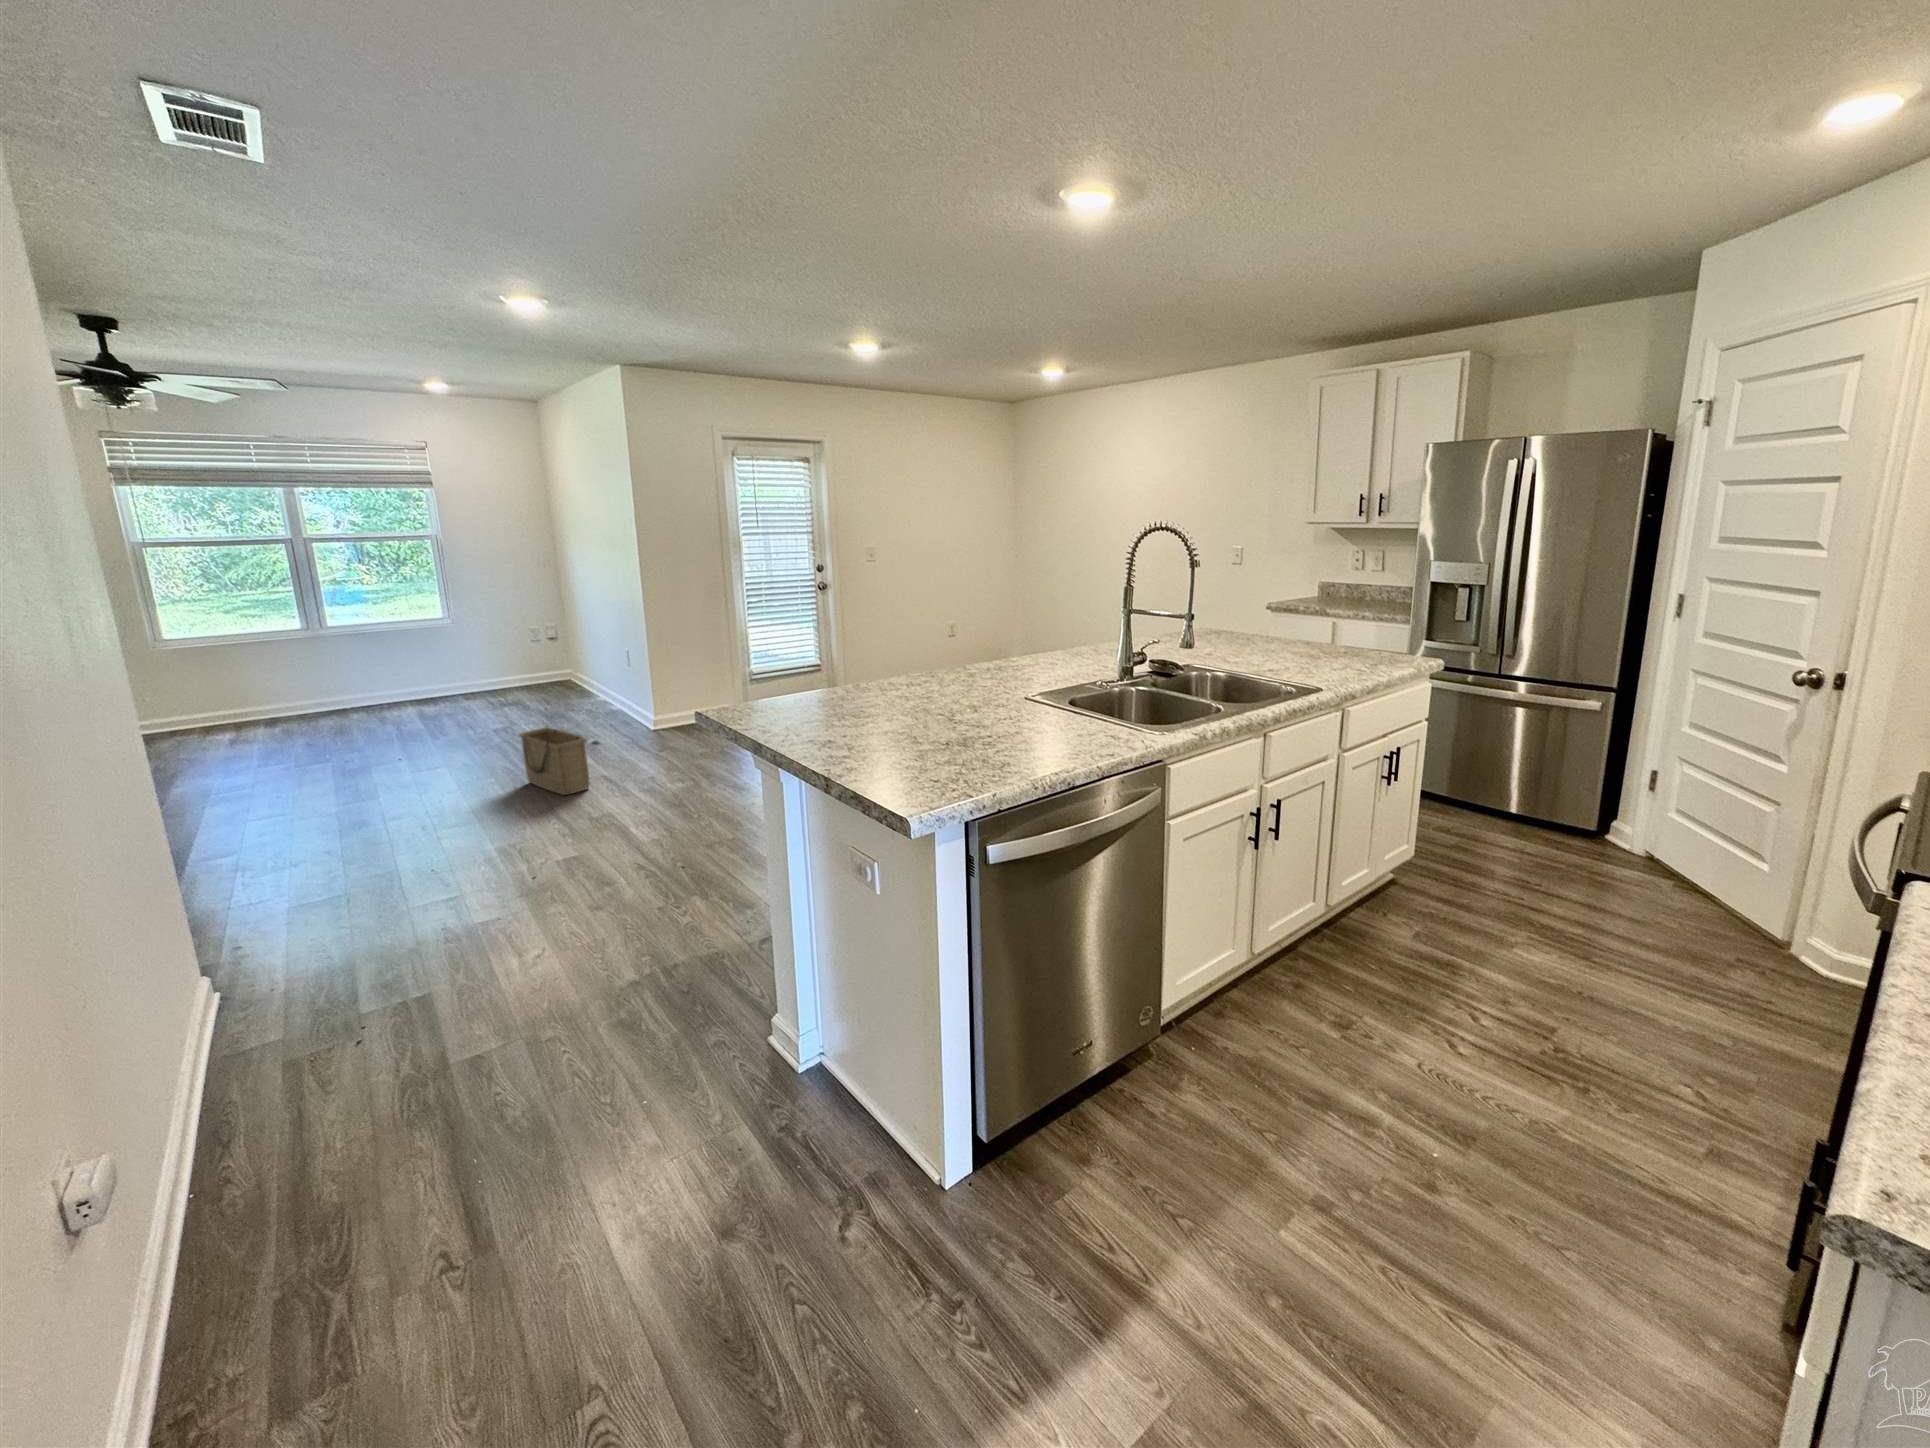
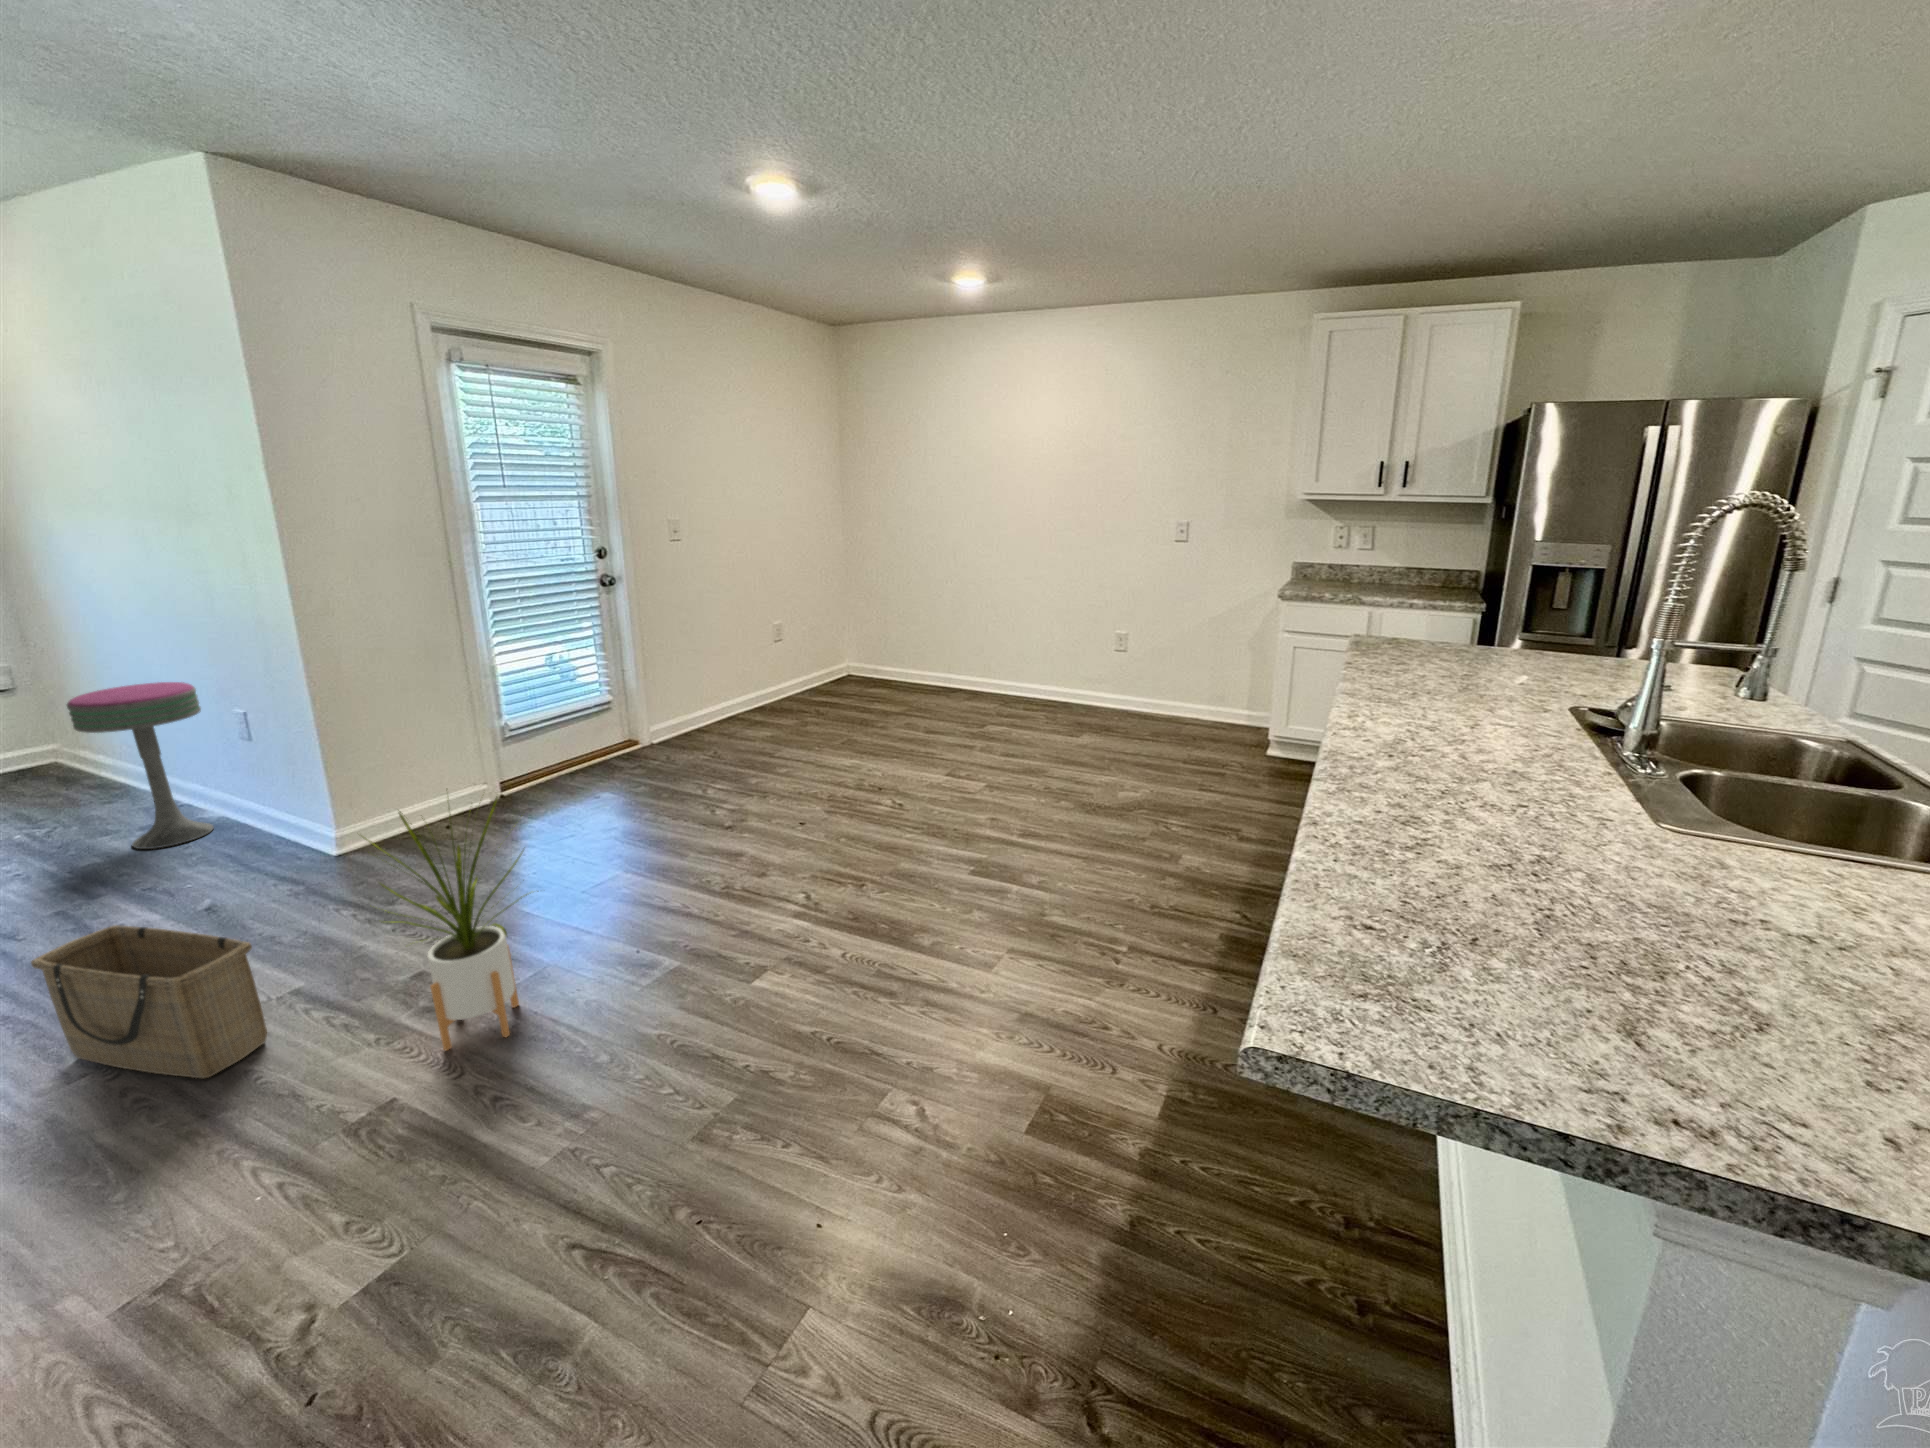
bar stool: none [562,632,614,718] -> present [67,682,214,849]
house plant: none [619,673,697,803] -> present [365,798,527,1050]

